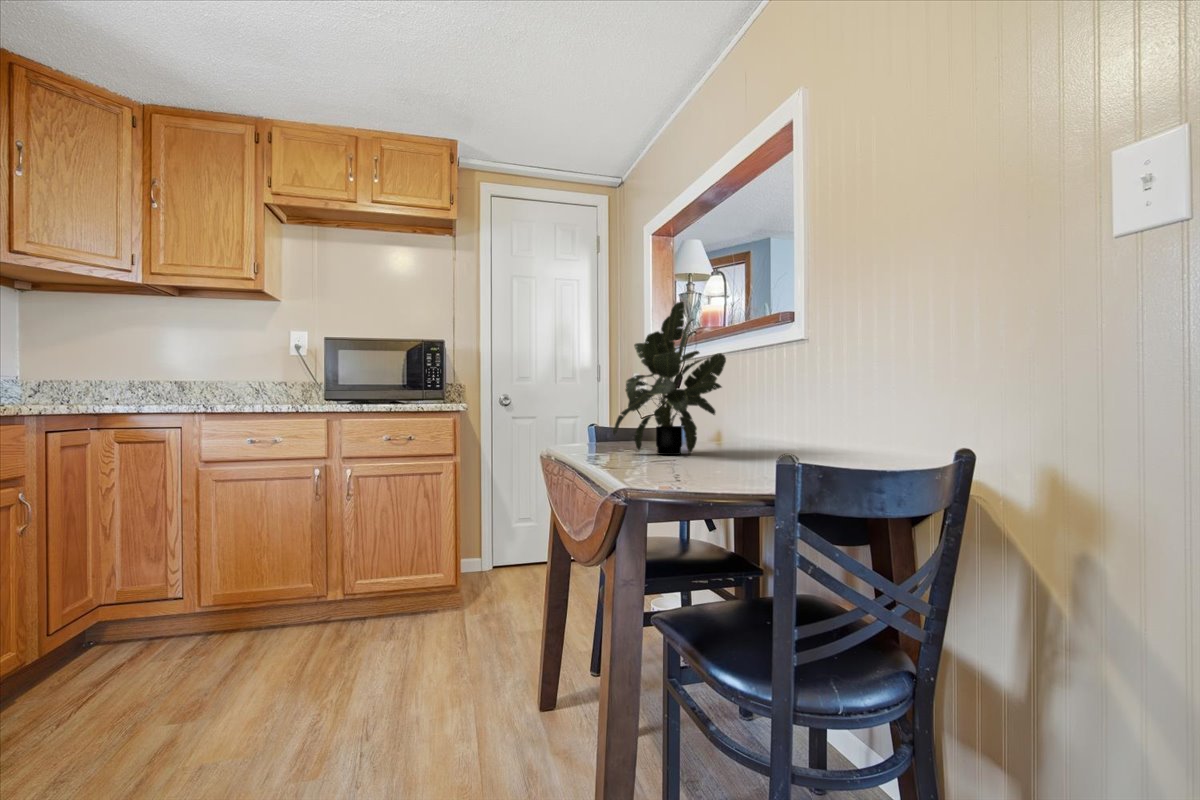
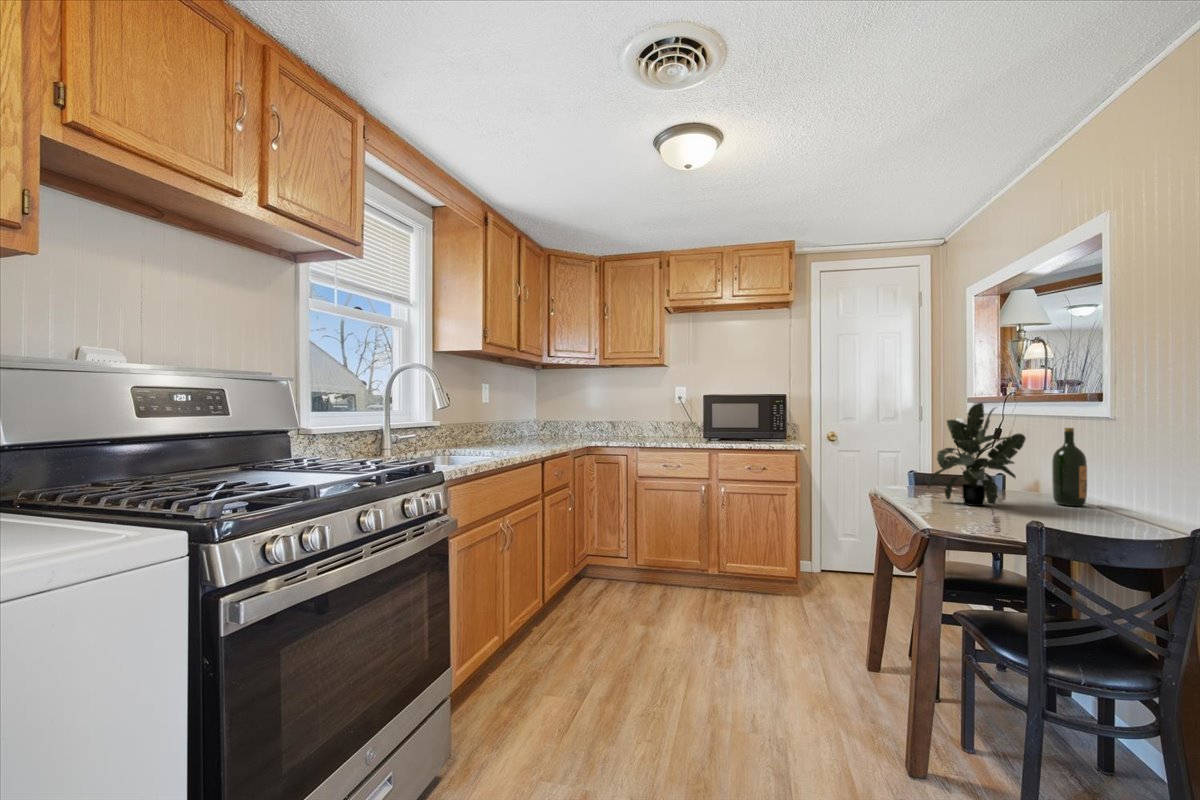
wine bottle: none [746,351,781,448] -> present [1052,428,1087,506]

